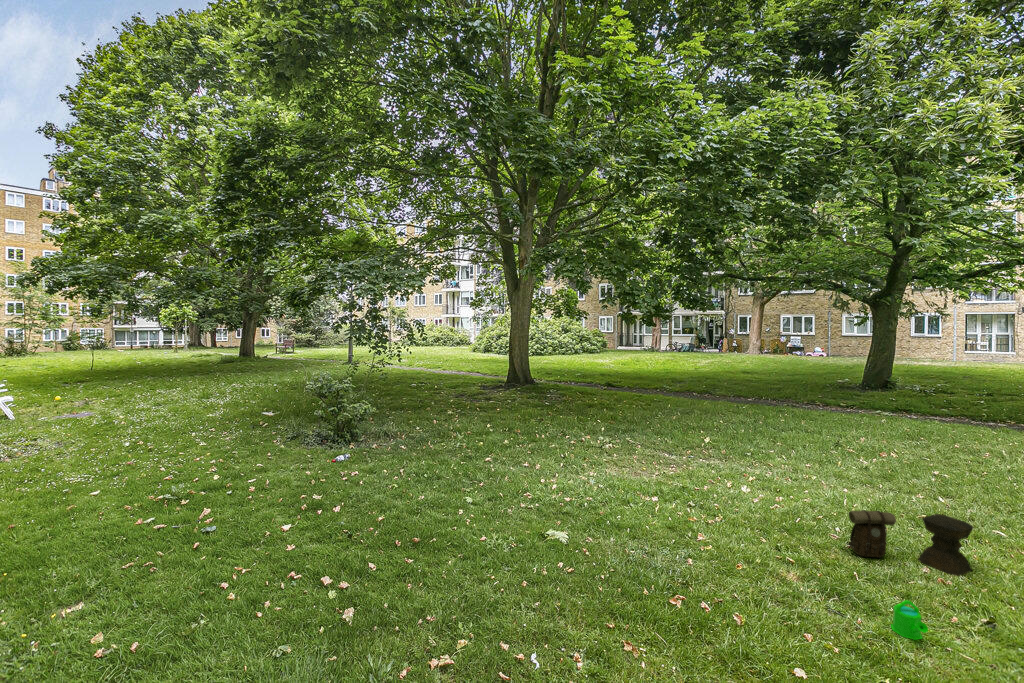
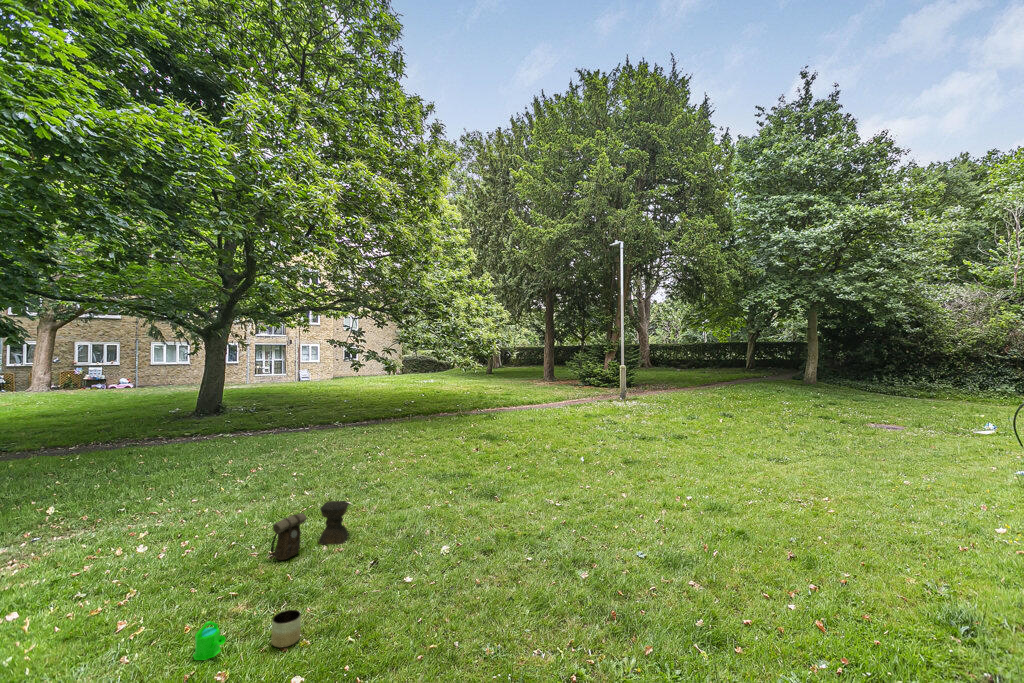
planter: none [794,597,829,638] -> present [271,610,301,648]
watering can: present [891,600,928,640] -> present [193,621,226,660]

